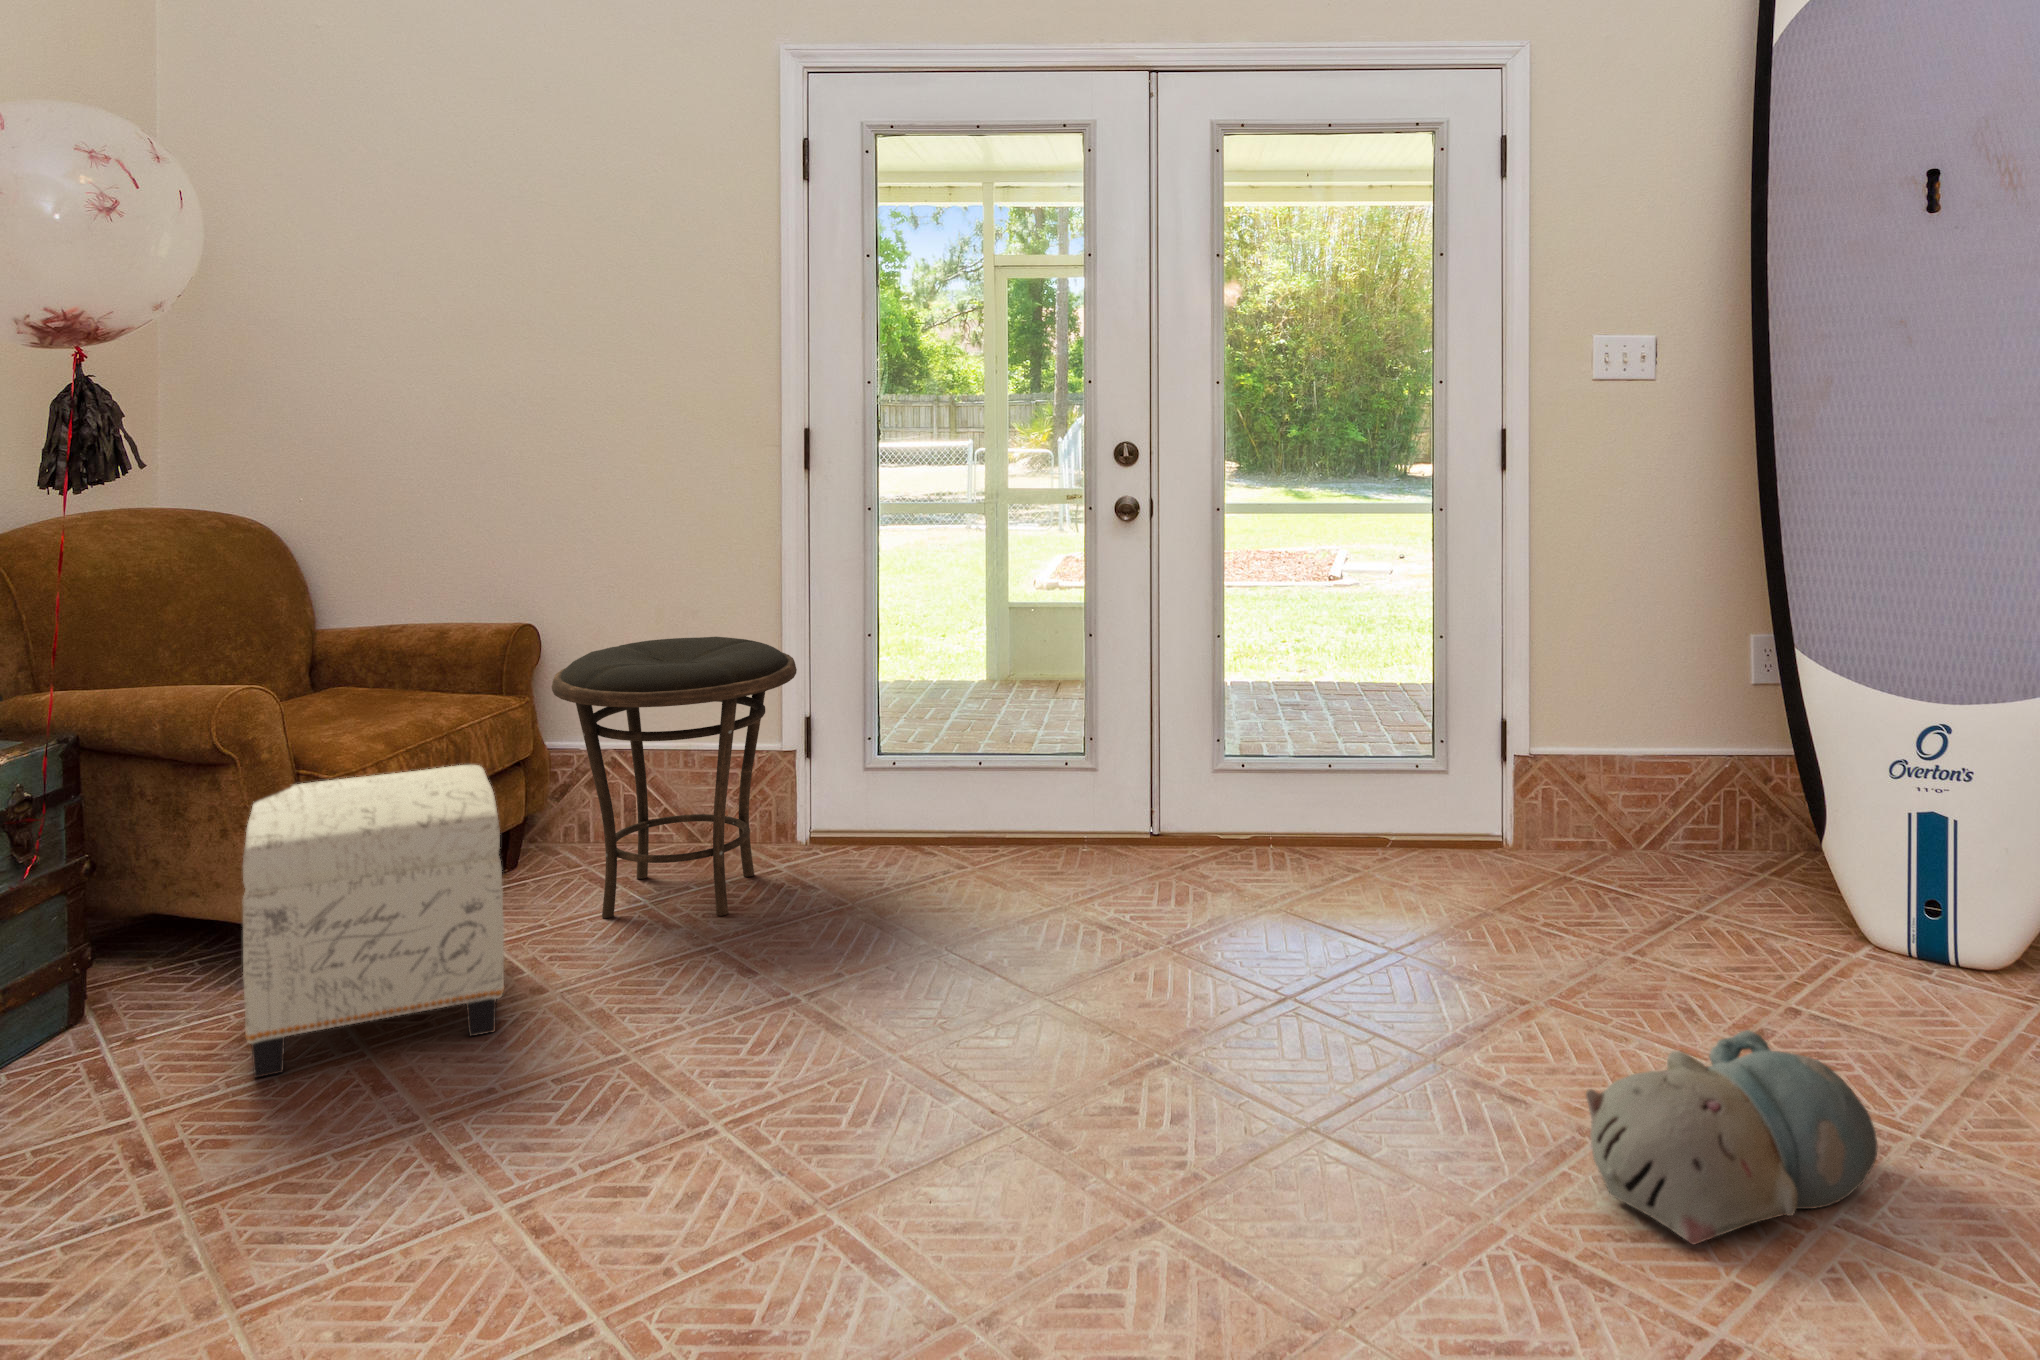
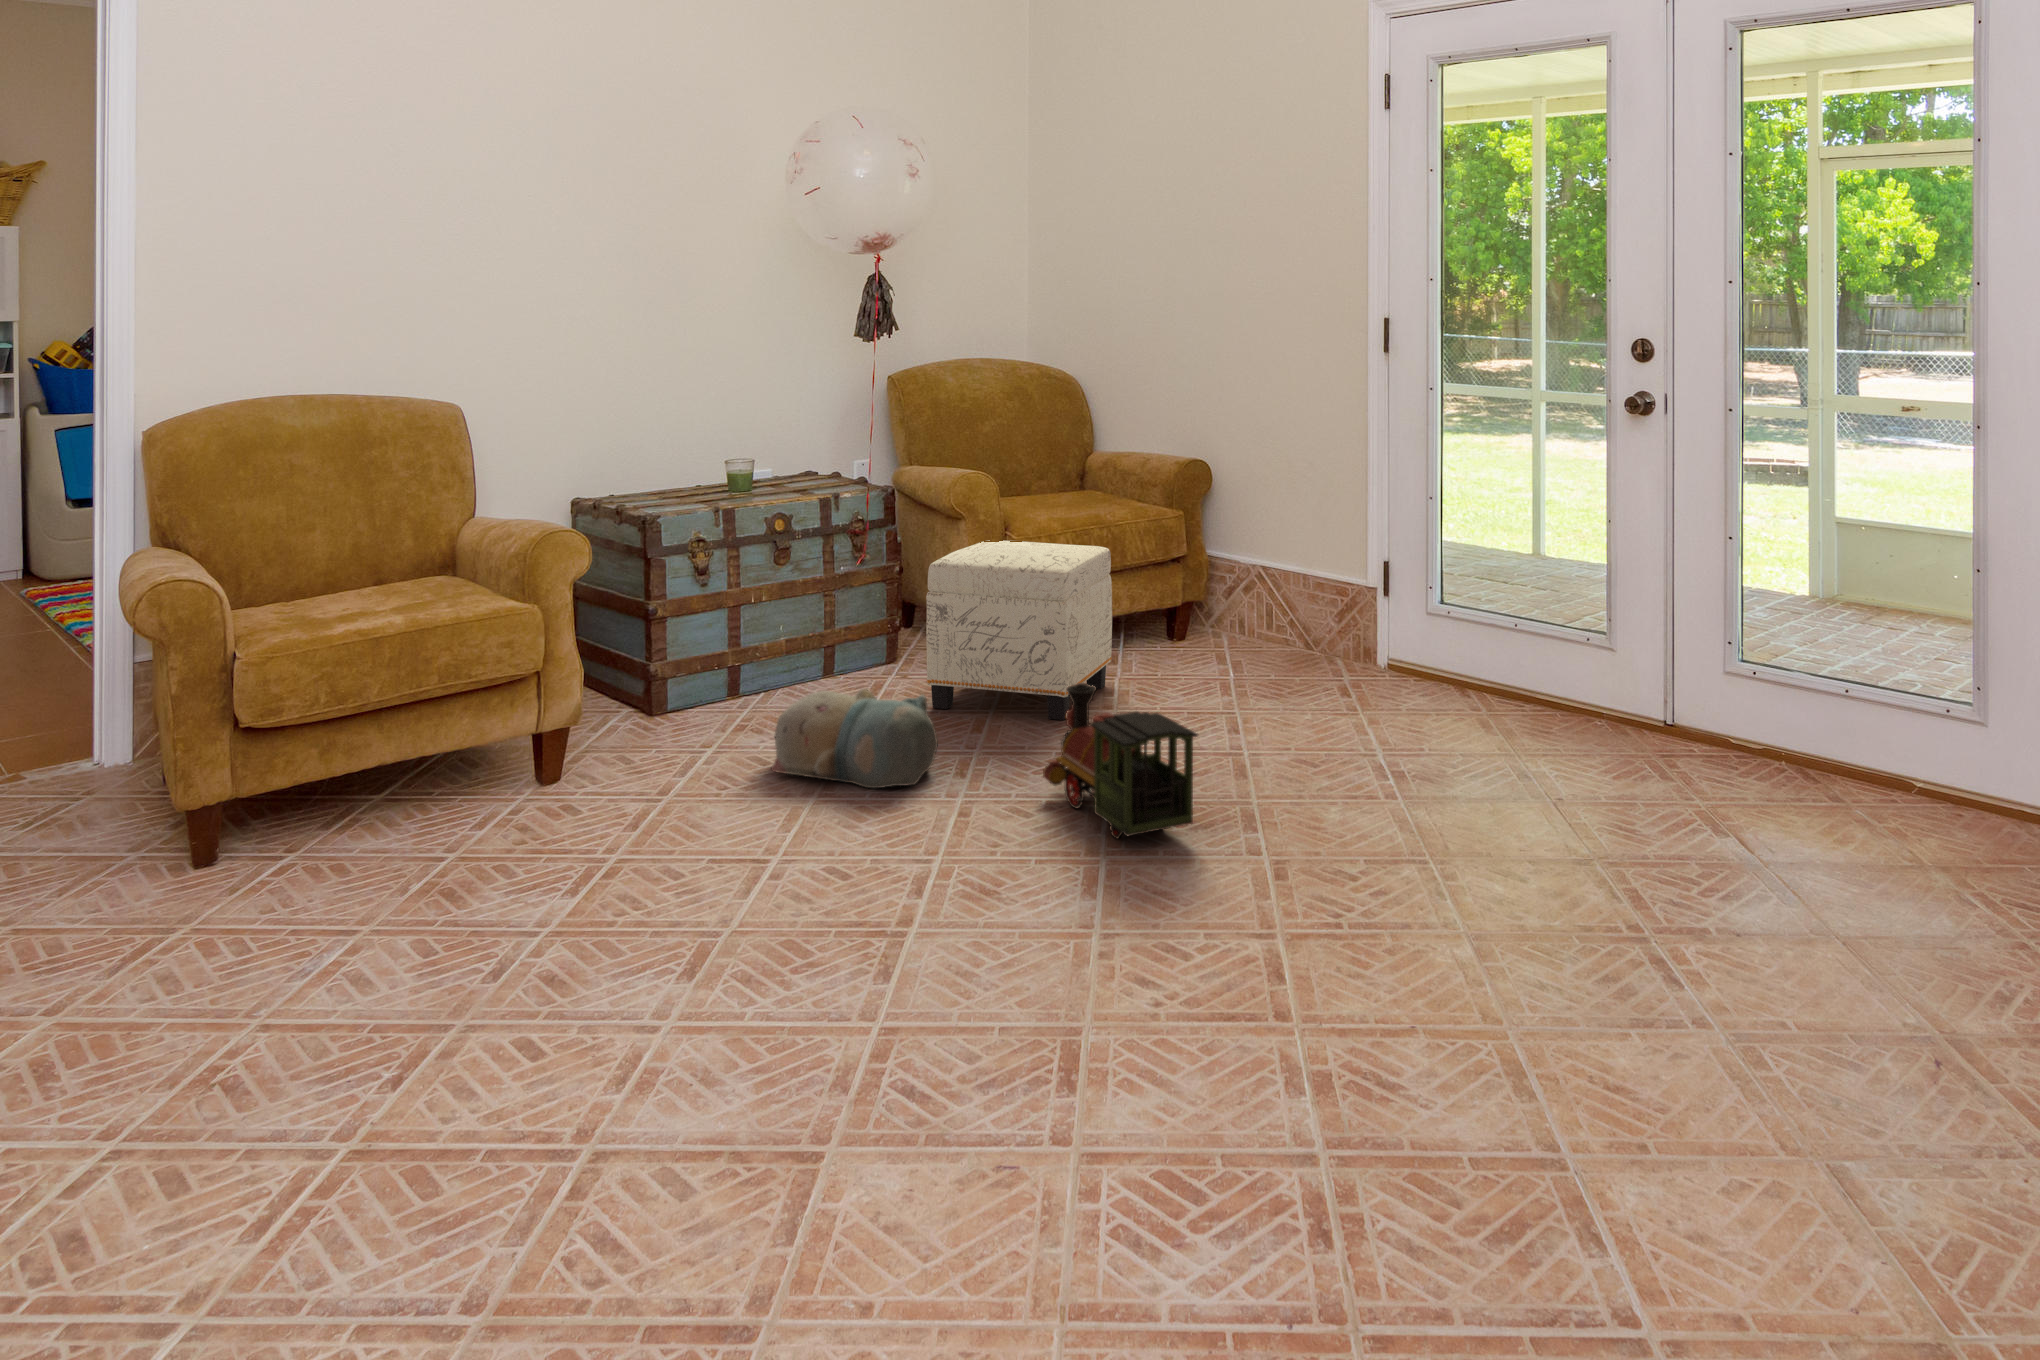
side table: present [552,637,797,918] -> none [1176,486,1355,695]
toy train: none [626,967,904,1169] -> present [1043,683,1198,839]
plush toy: present [1586,1030,1877,1245] -> present [771,689,938,788]

